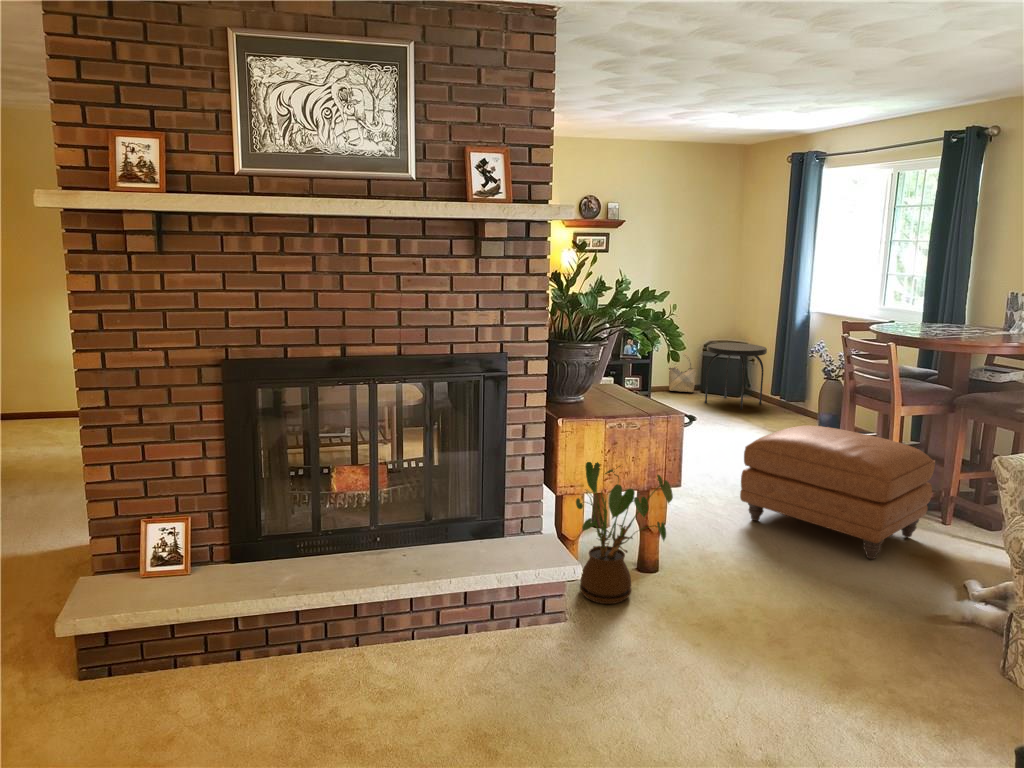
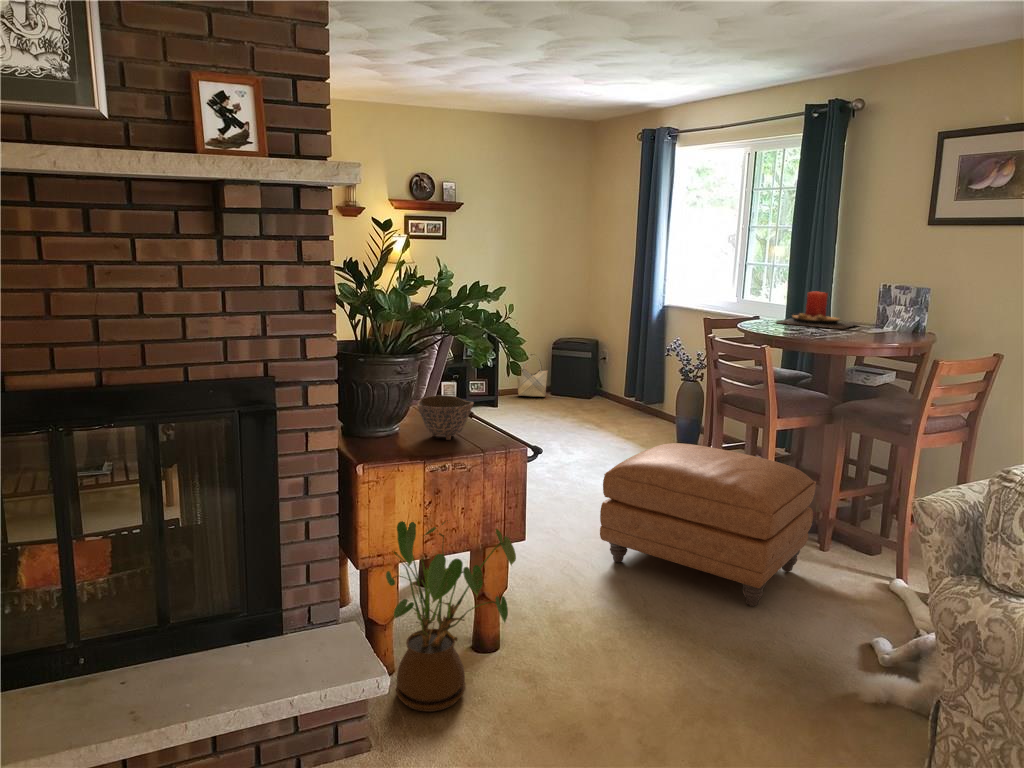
candle: none [907,298,989,332] -> present [776,291,857,329]
side table: present [705,343,767,410] -> none [557,341,623,416]
bowl: none [600,374,643,407] -> present [417,395,473,440]

